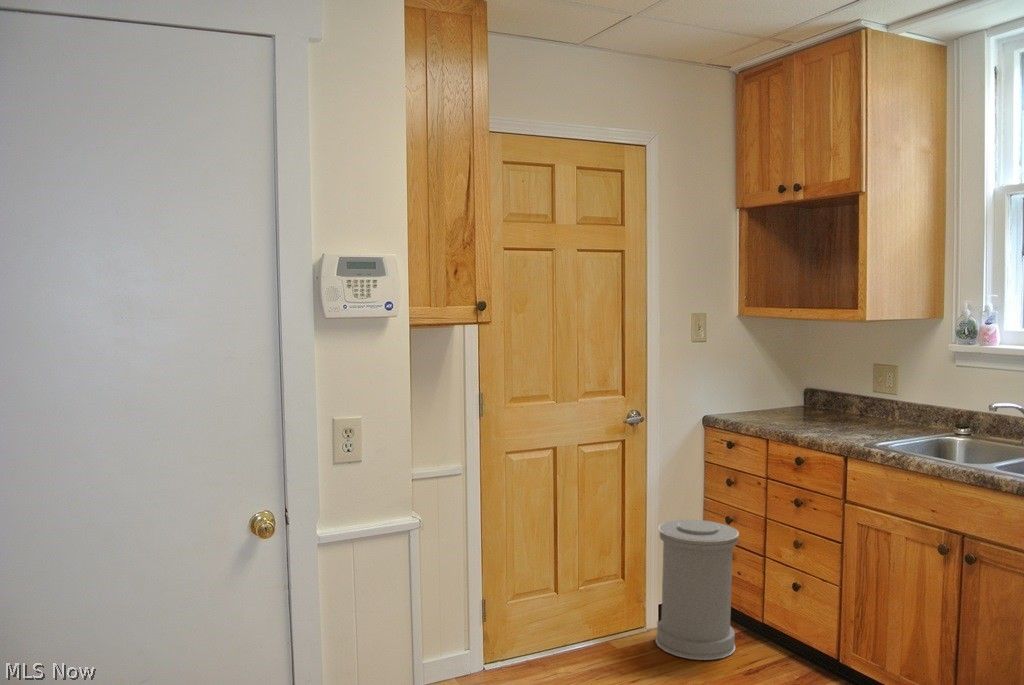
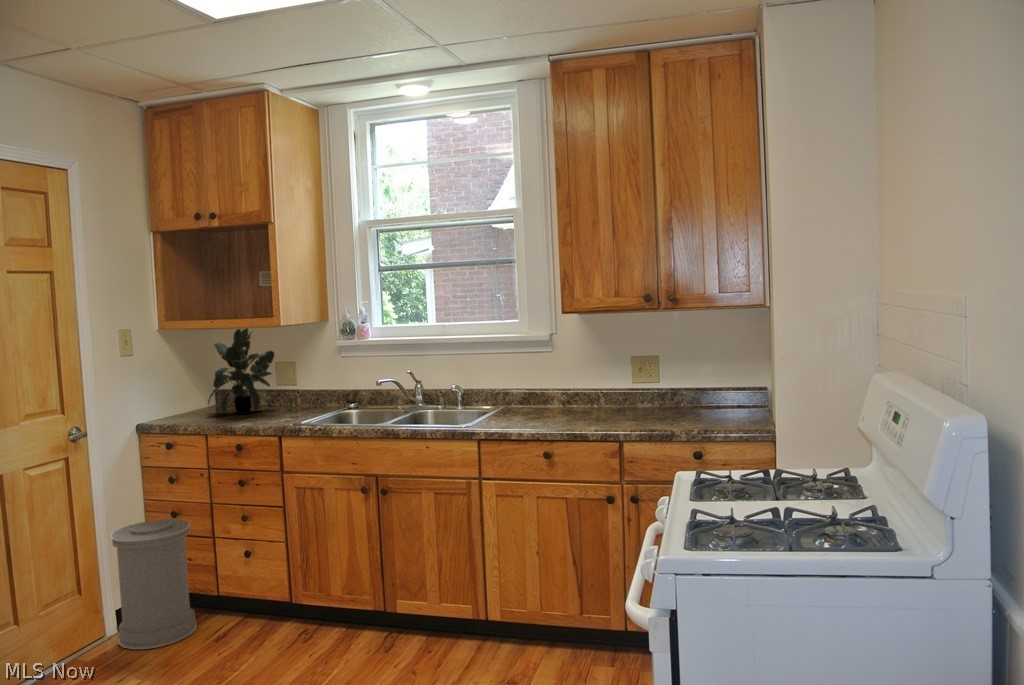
potted plant: none [784,318,872,420] -> present [208,328,274,414]

